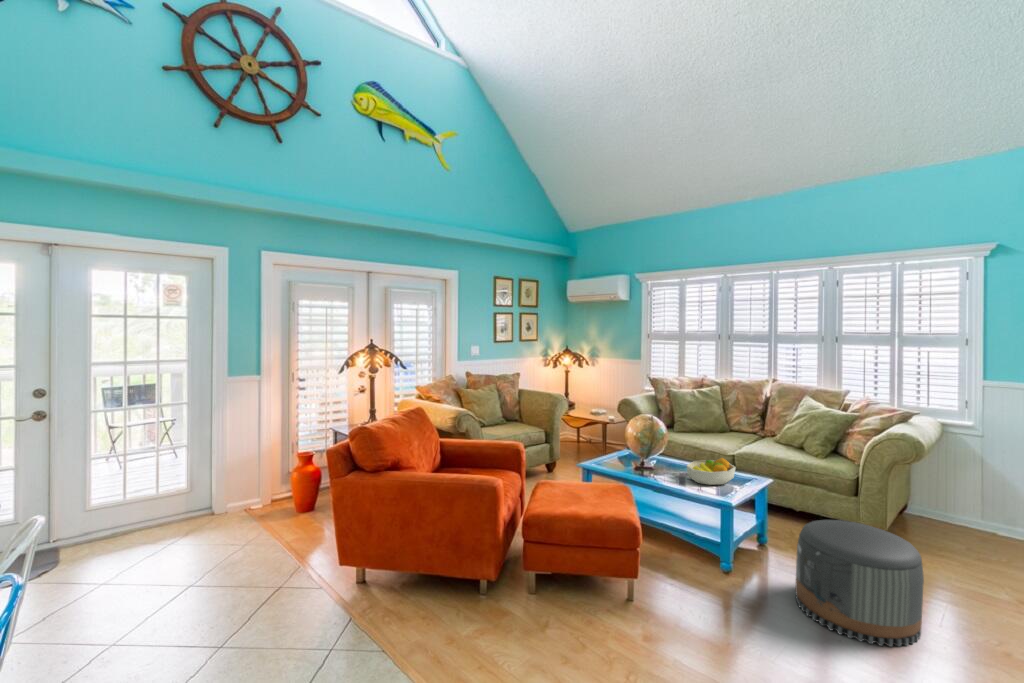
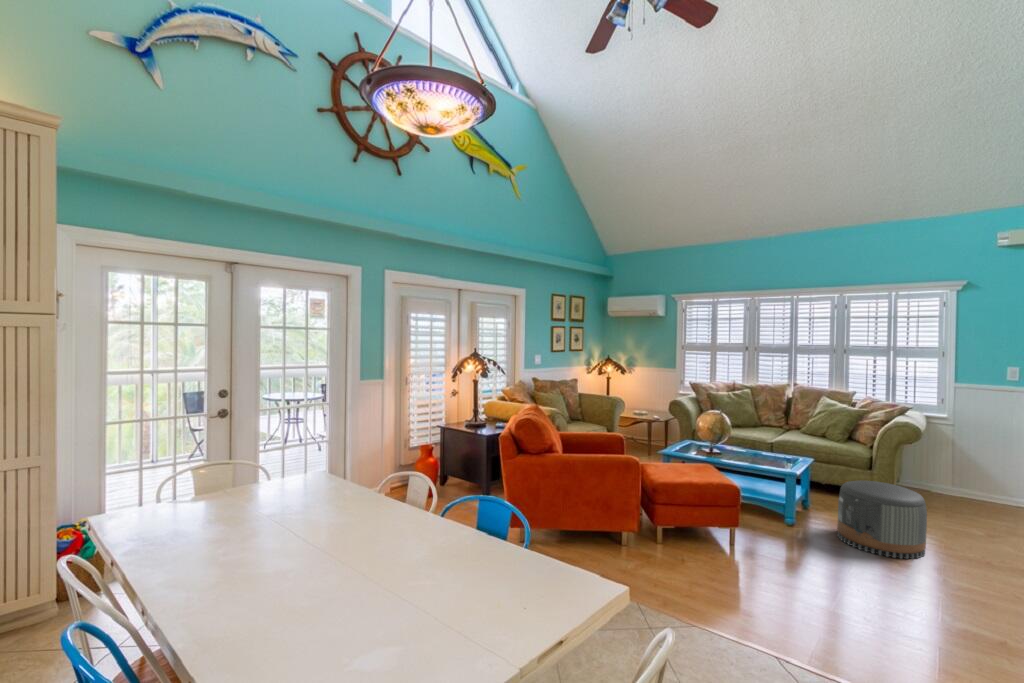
fruit bowl: present [687,458,736,485] -> none [746,441,783,461]

